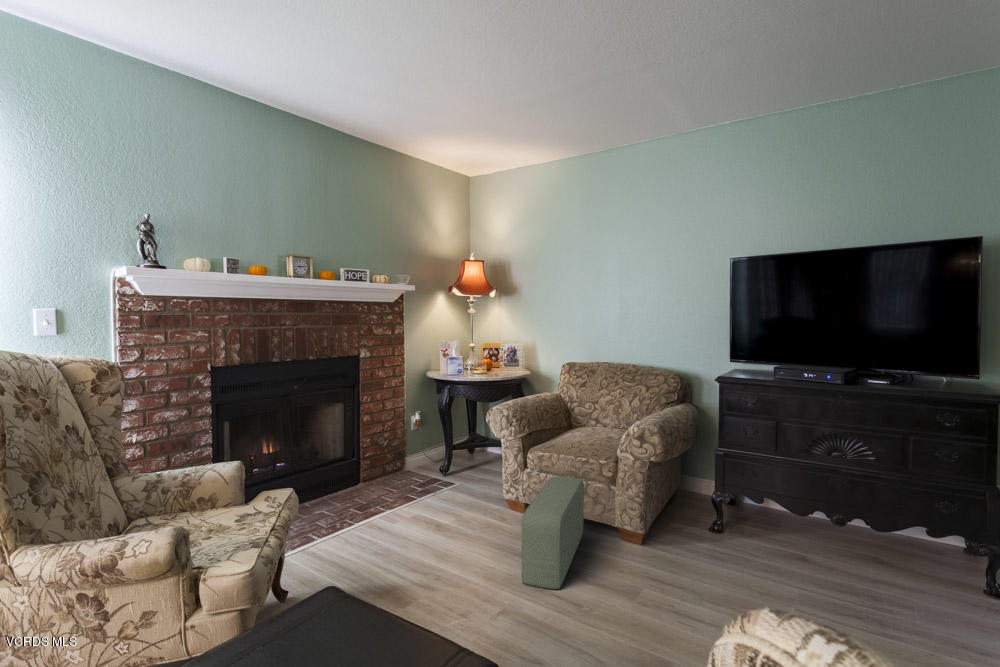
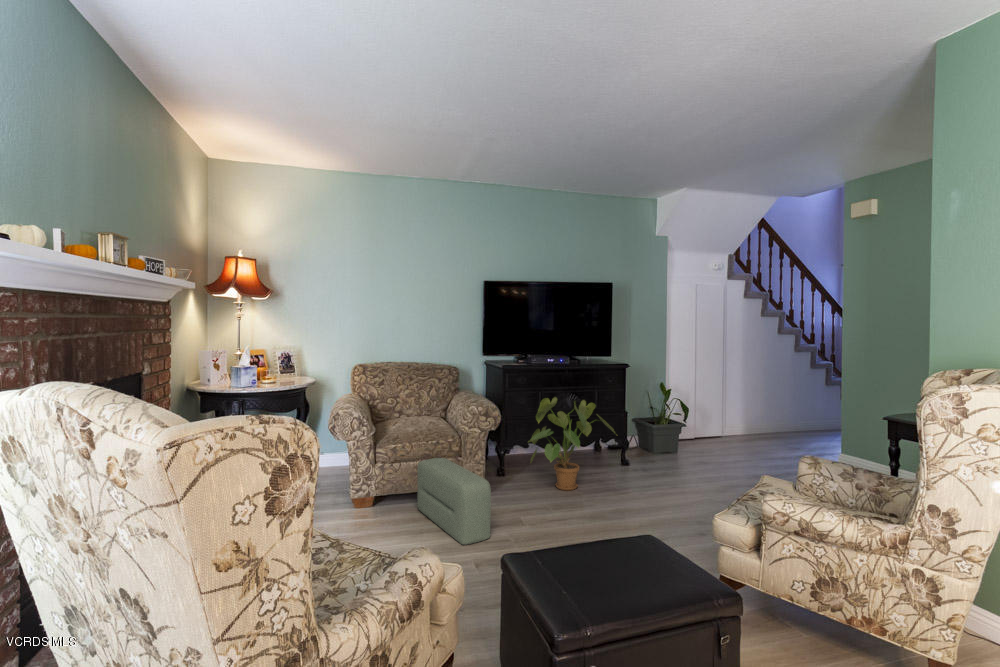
house plant: none [714,433,884,585] -> present [530,397,615,490]

